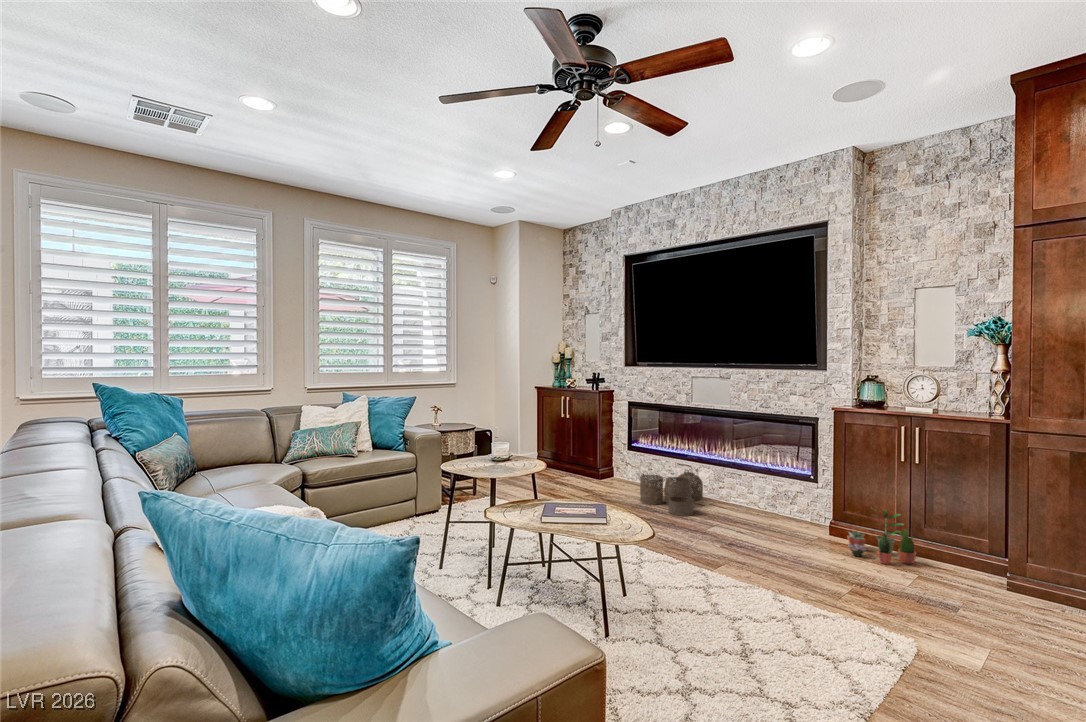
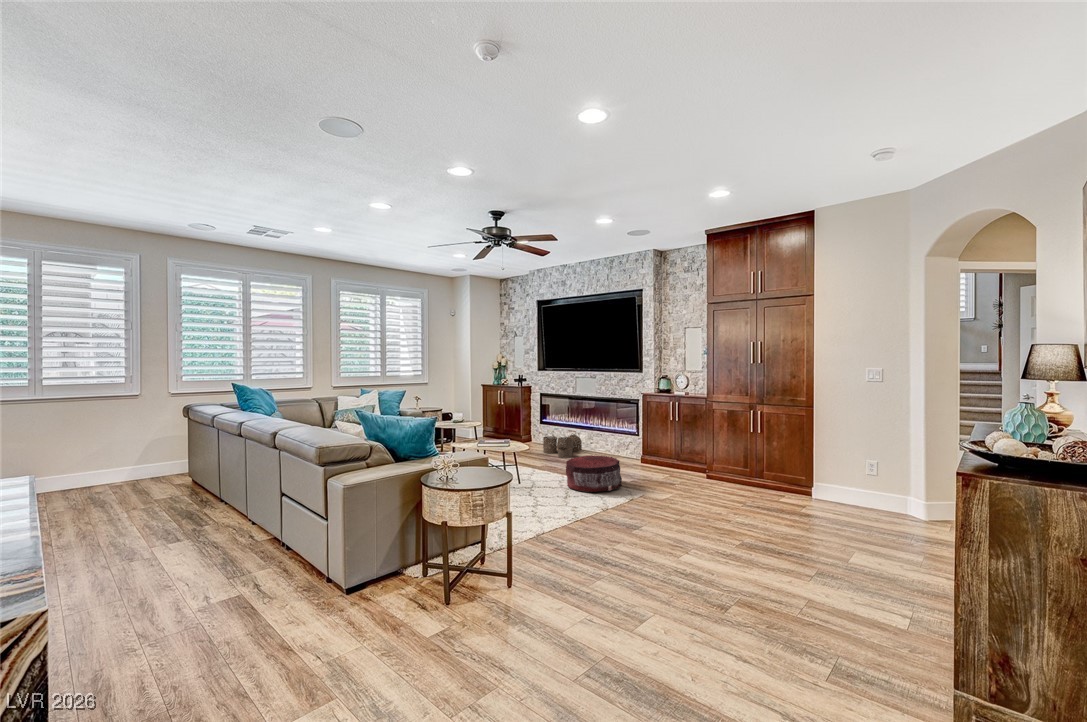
potted plant: present [847,510,916,564] -> none [644,445,675,472]
pouf: none [716,534,848,633] -> present [566,455,622,492]

